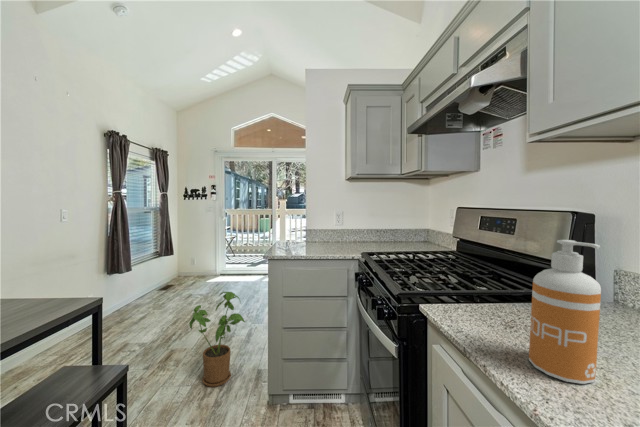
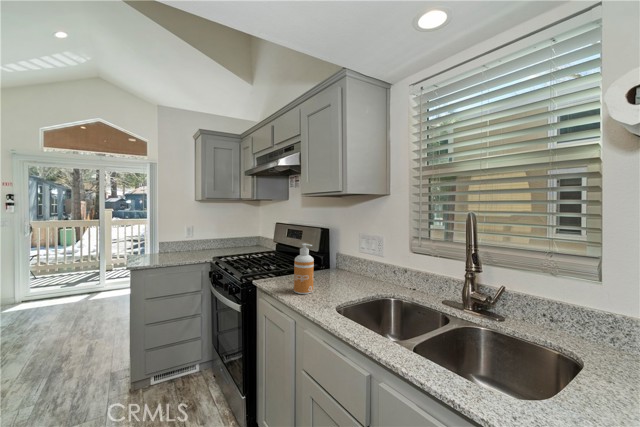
house plant: present [189,292,245,387] -> none [31,306,102,399]

